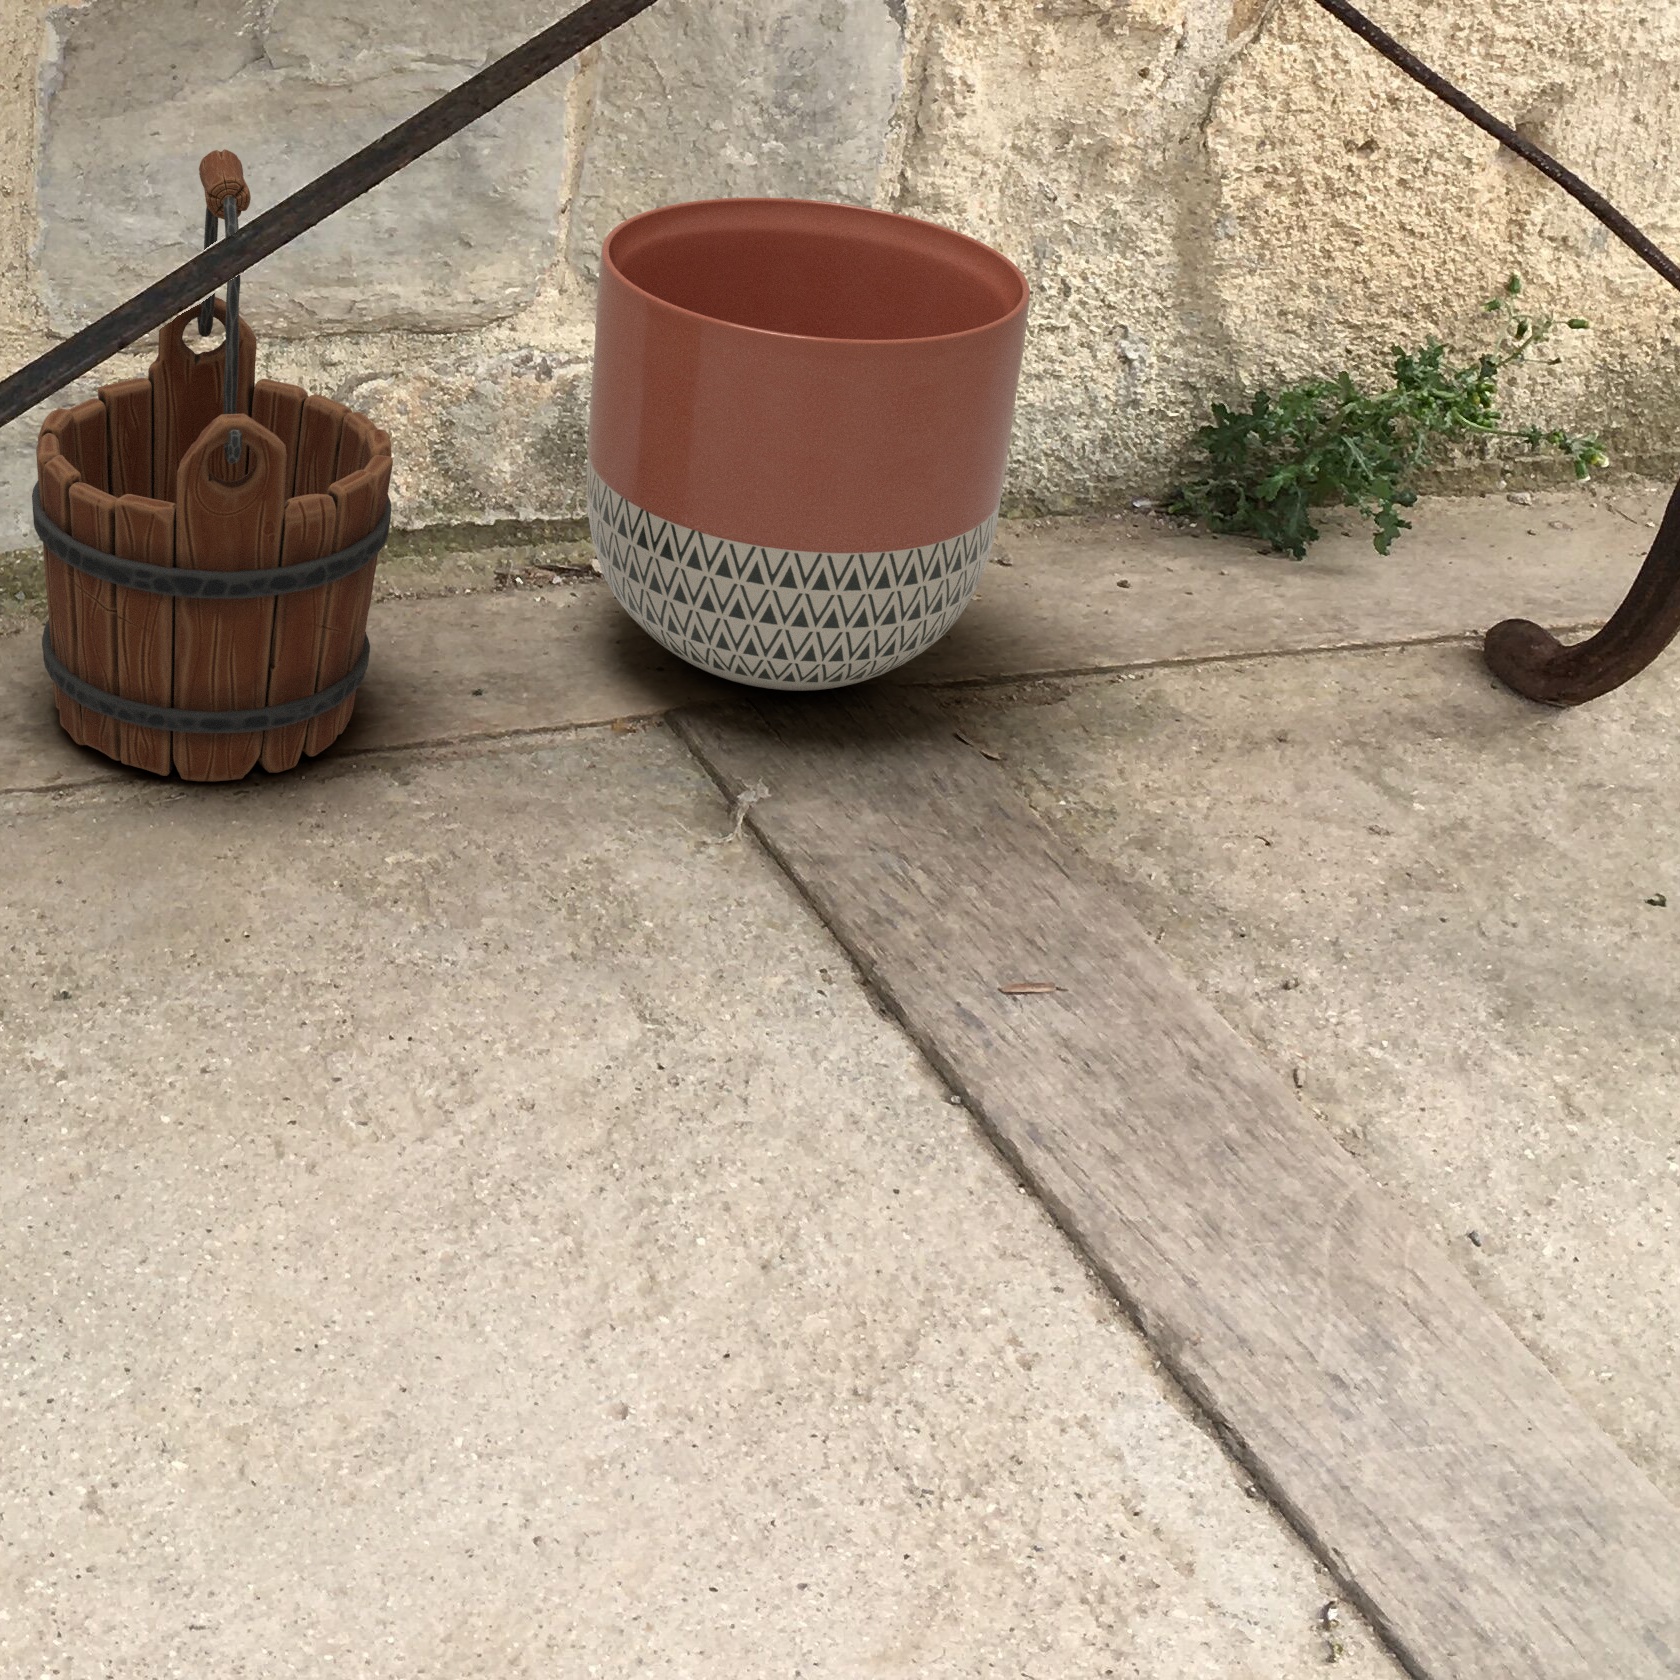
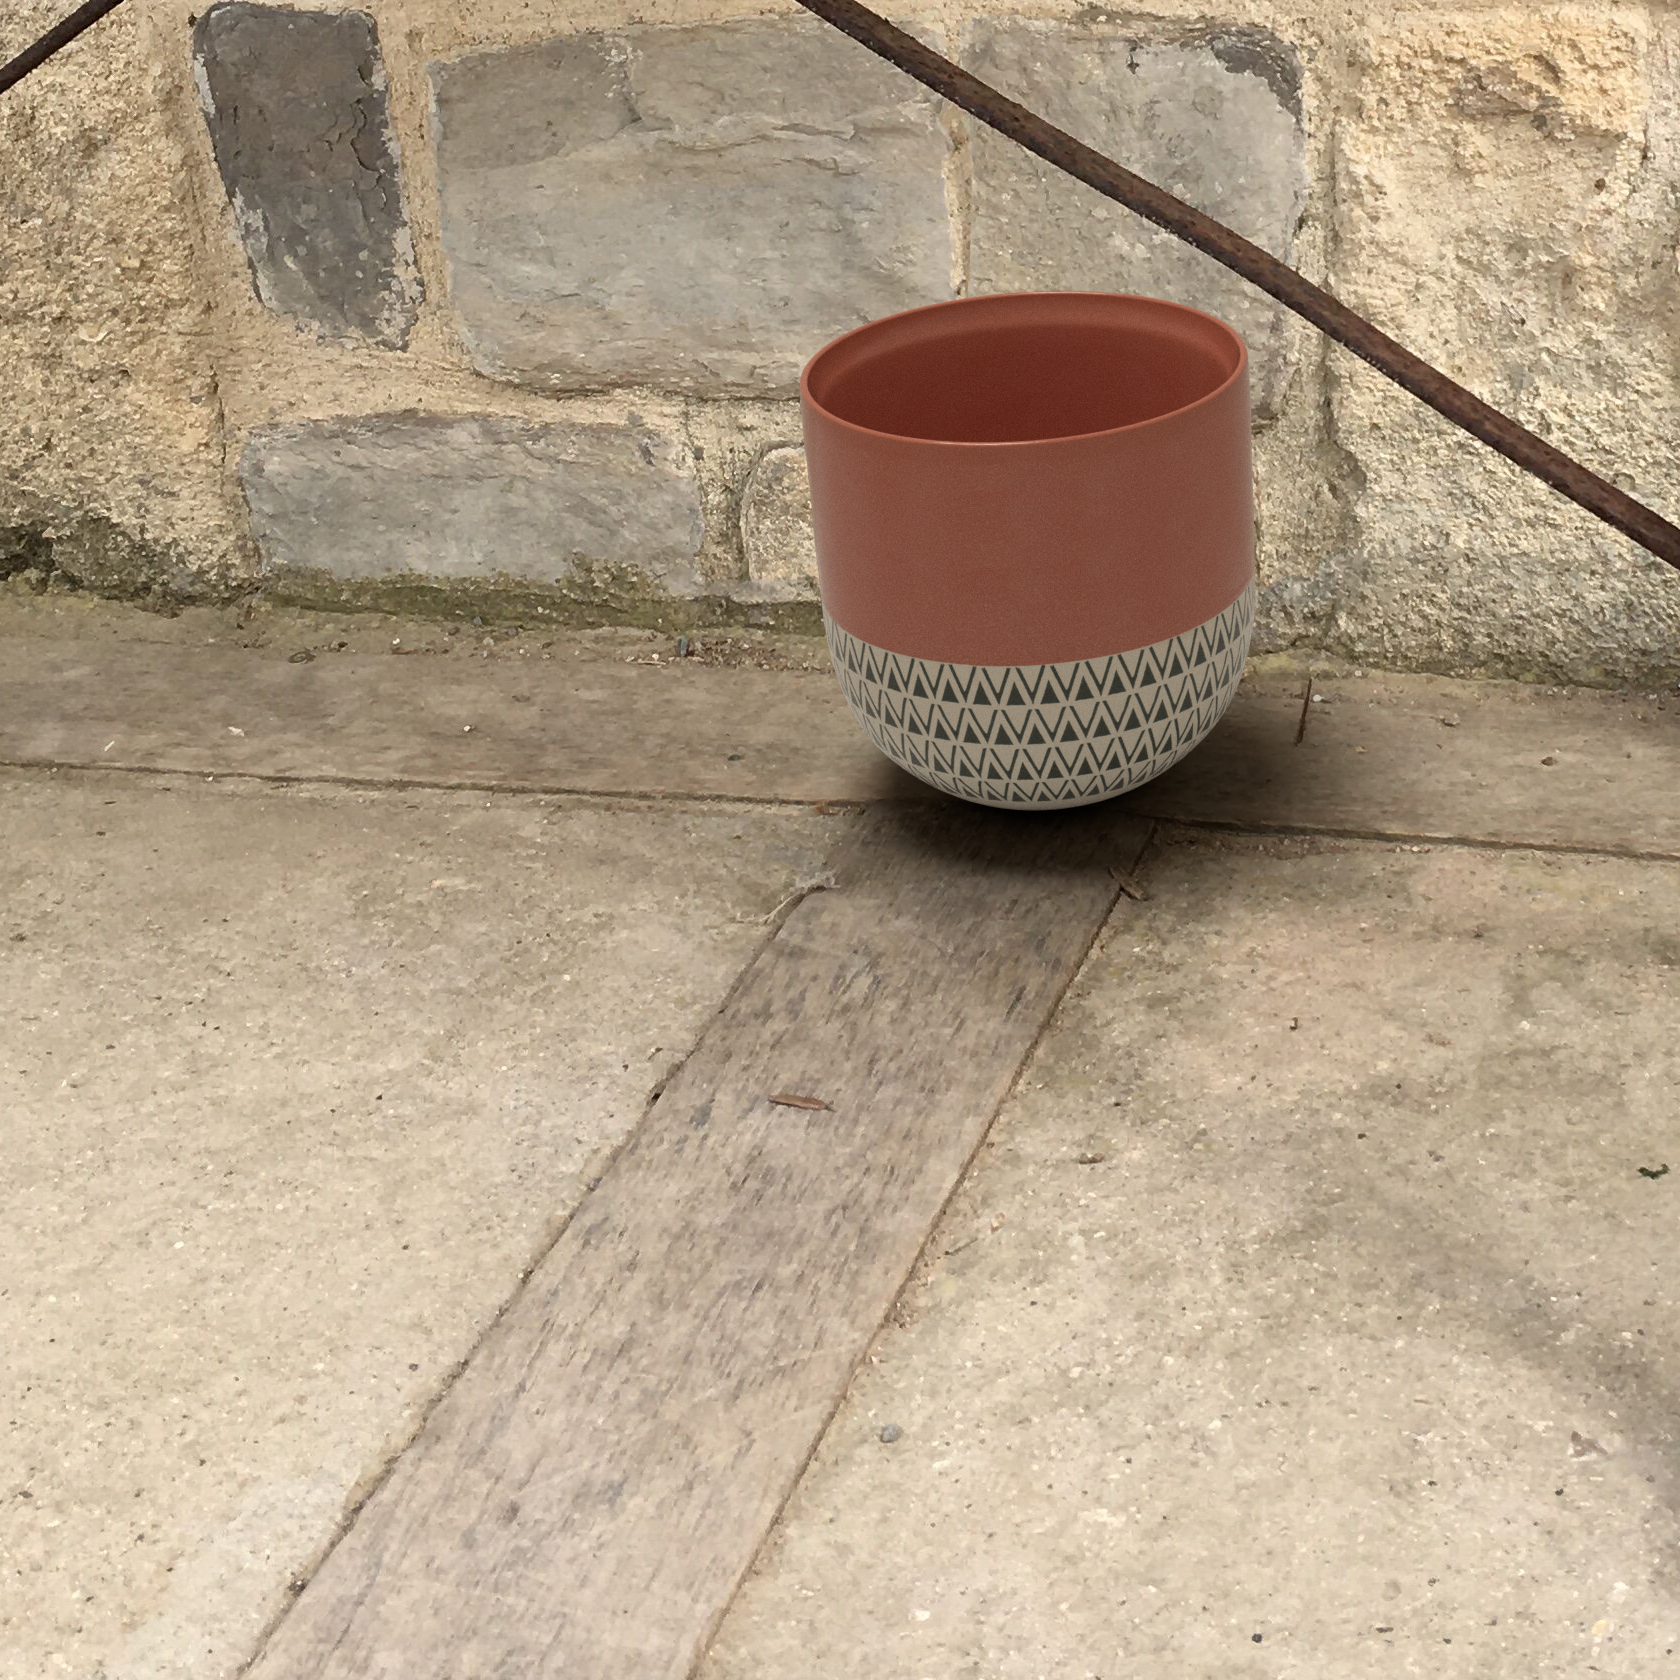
wooden bucket: present [32,149,393,782] -> none [277,204,631,800]

